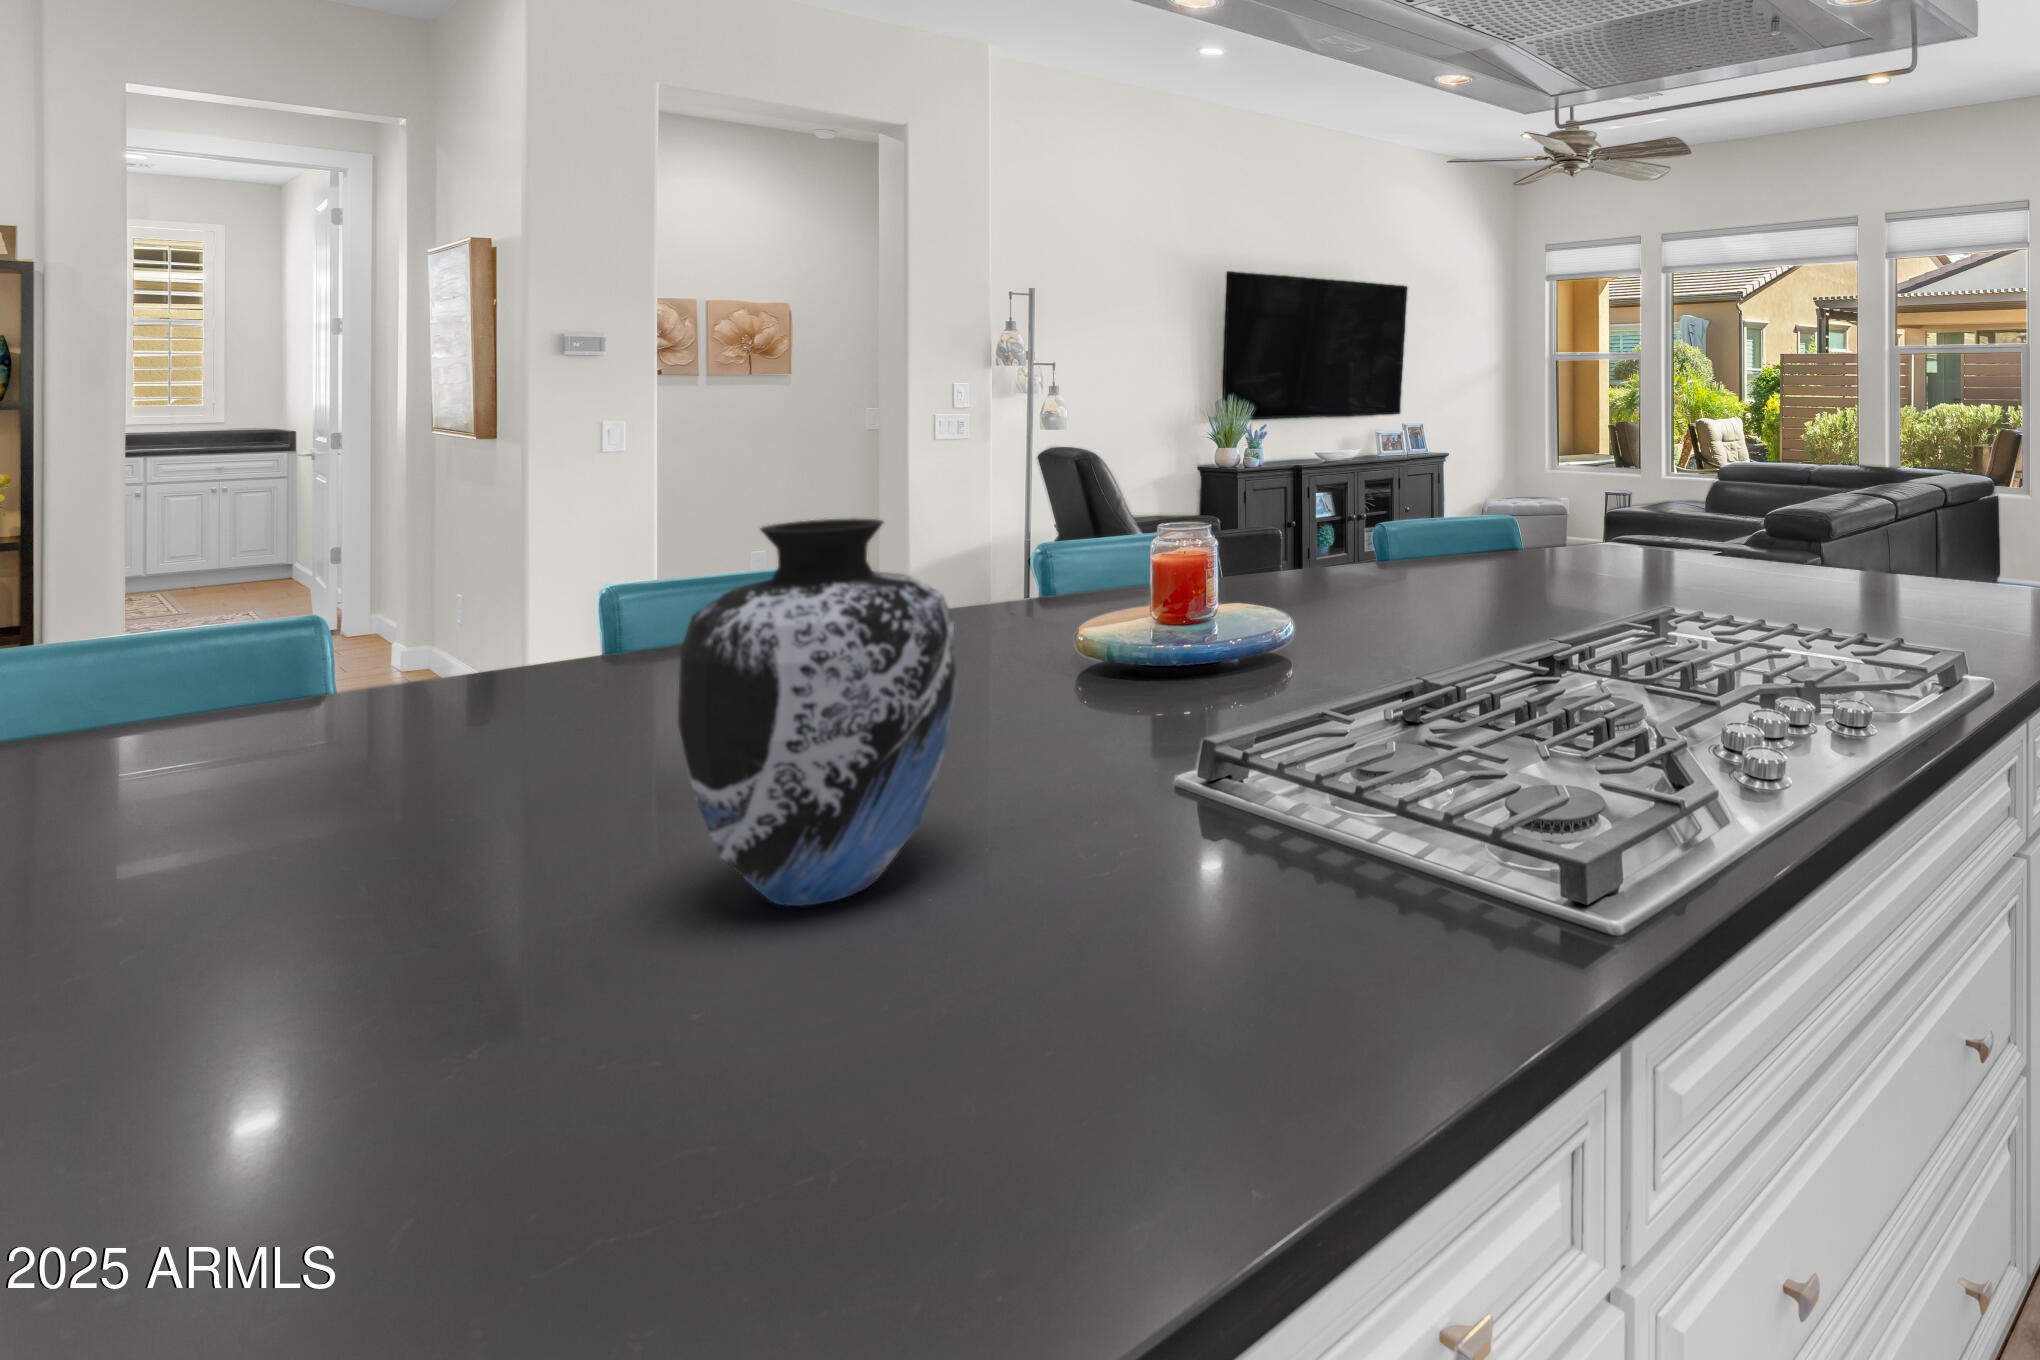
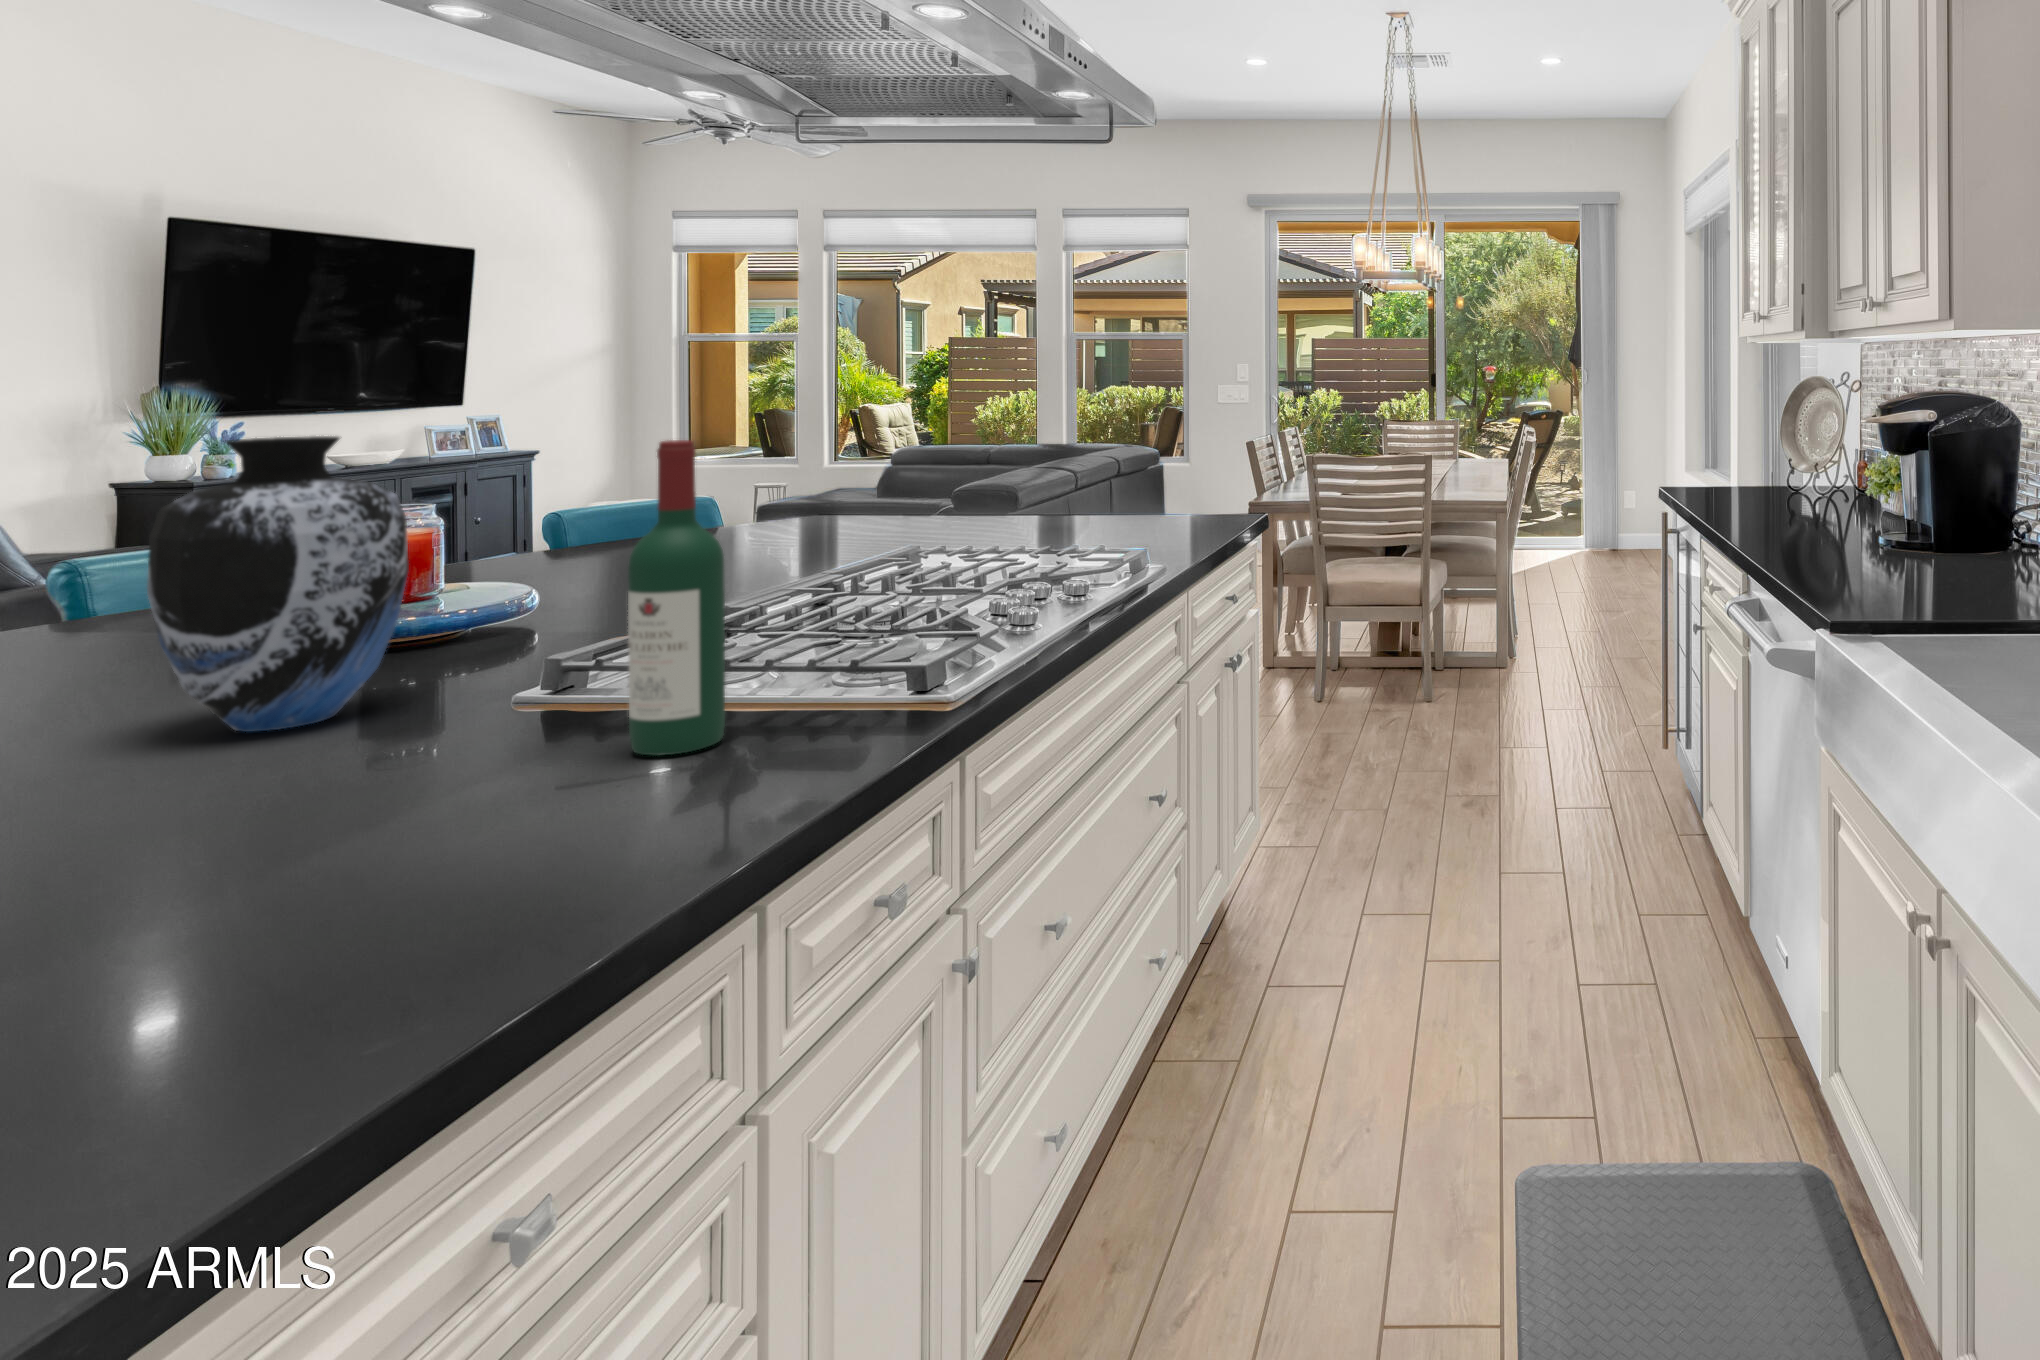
wine bottle: none [966,599,1127,1214] -> present [628,440,725,756]

